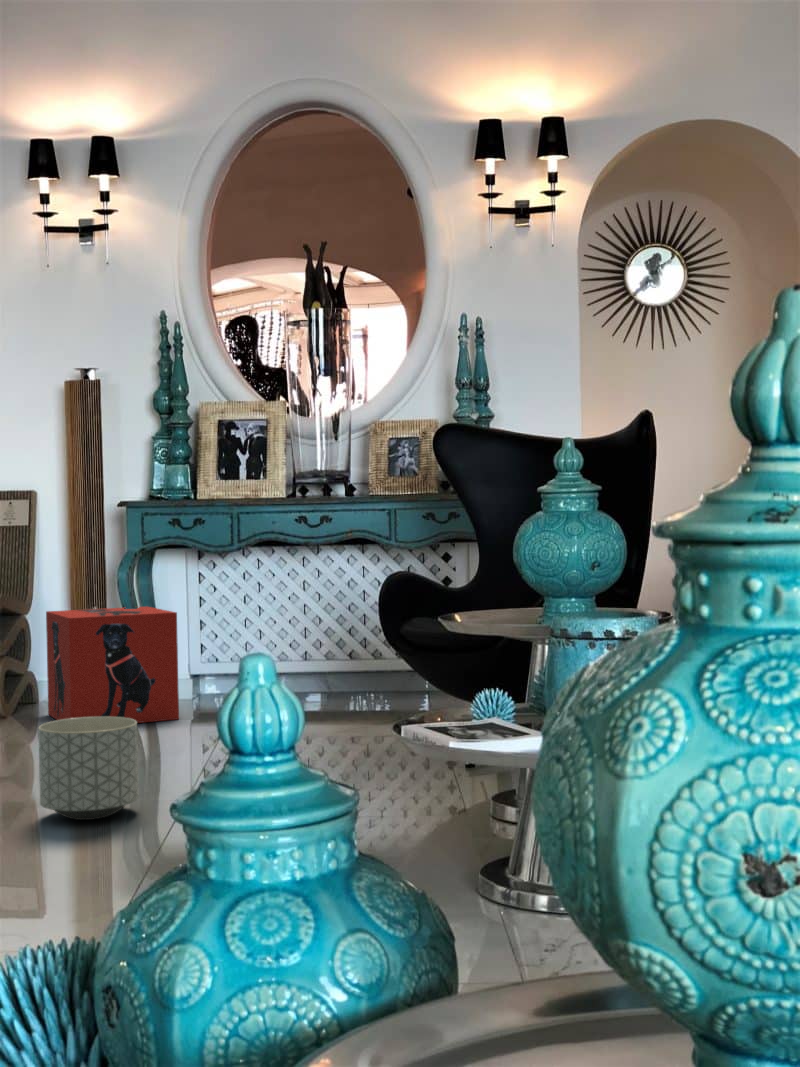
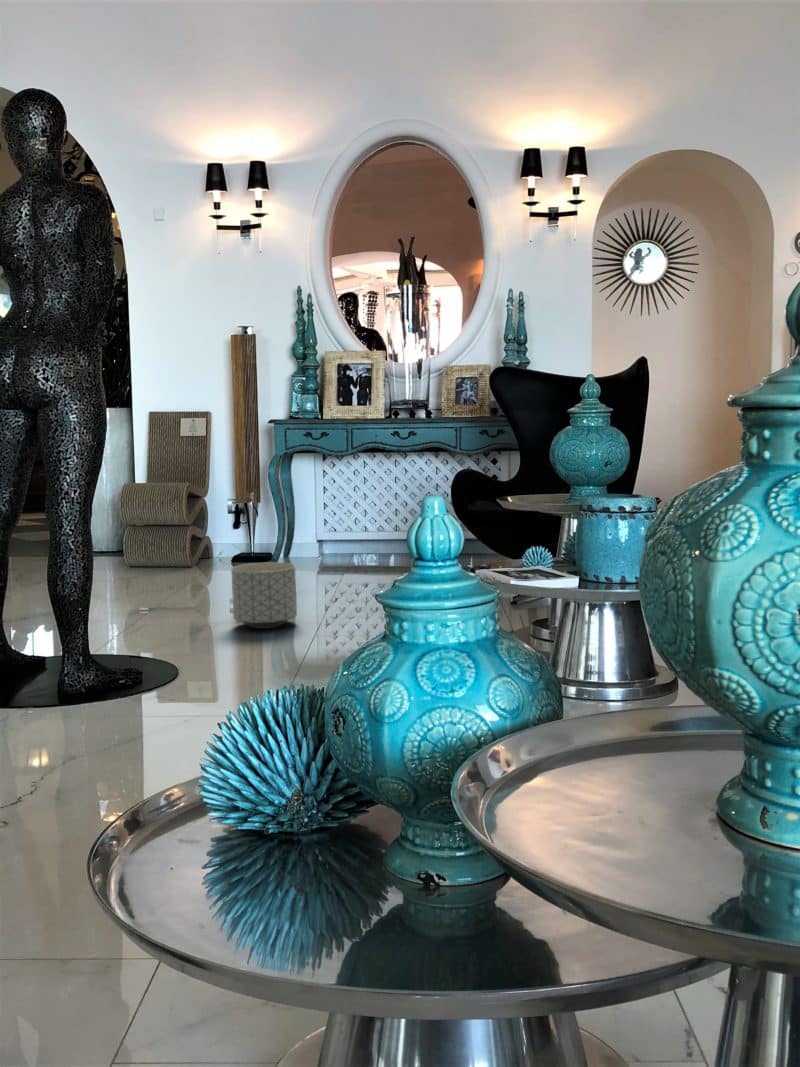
storage box: present [46,607,179,723] -> none [228,493,317,573]

